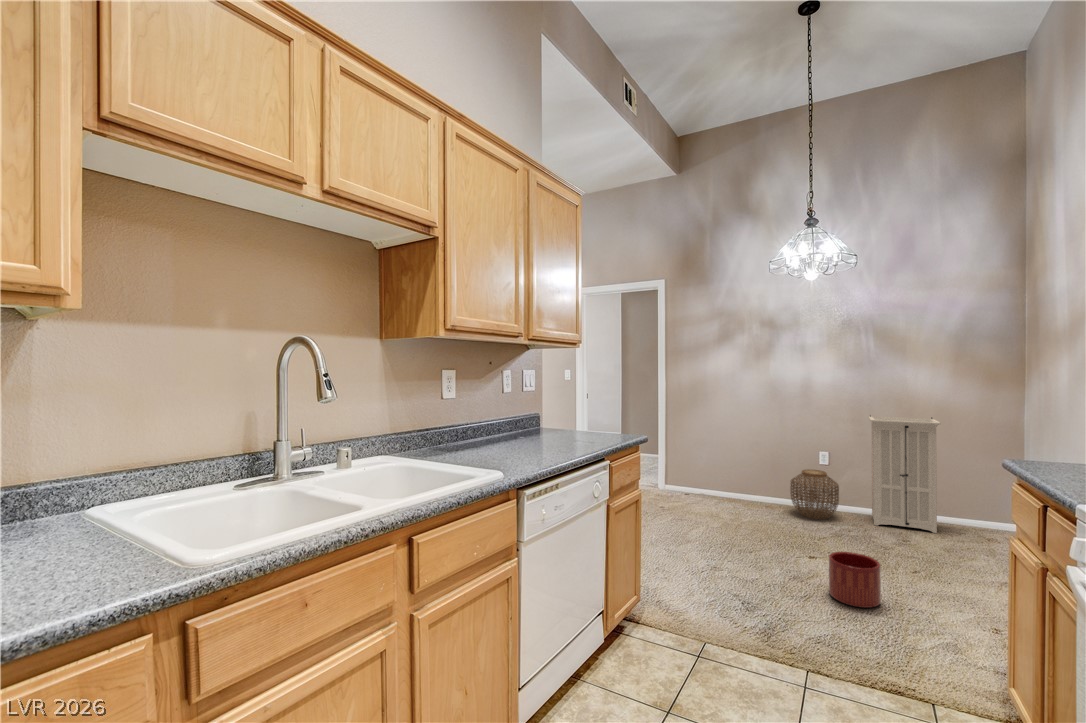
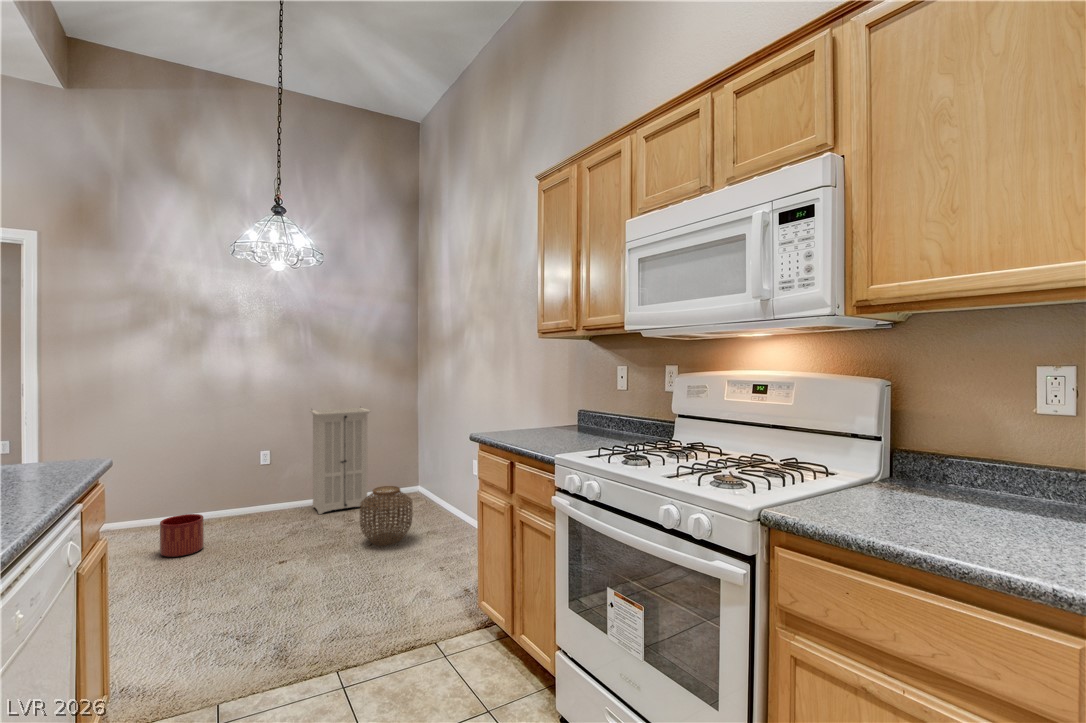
woven basket: present [790,469,839,519] -> present [360,486,412,546]
planter: present [829,552,881,608] -> present [160,514,204,557]

